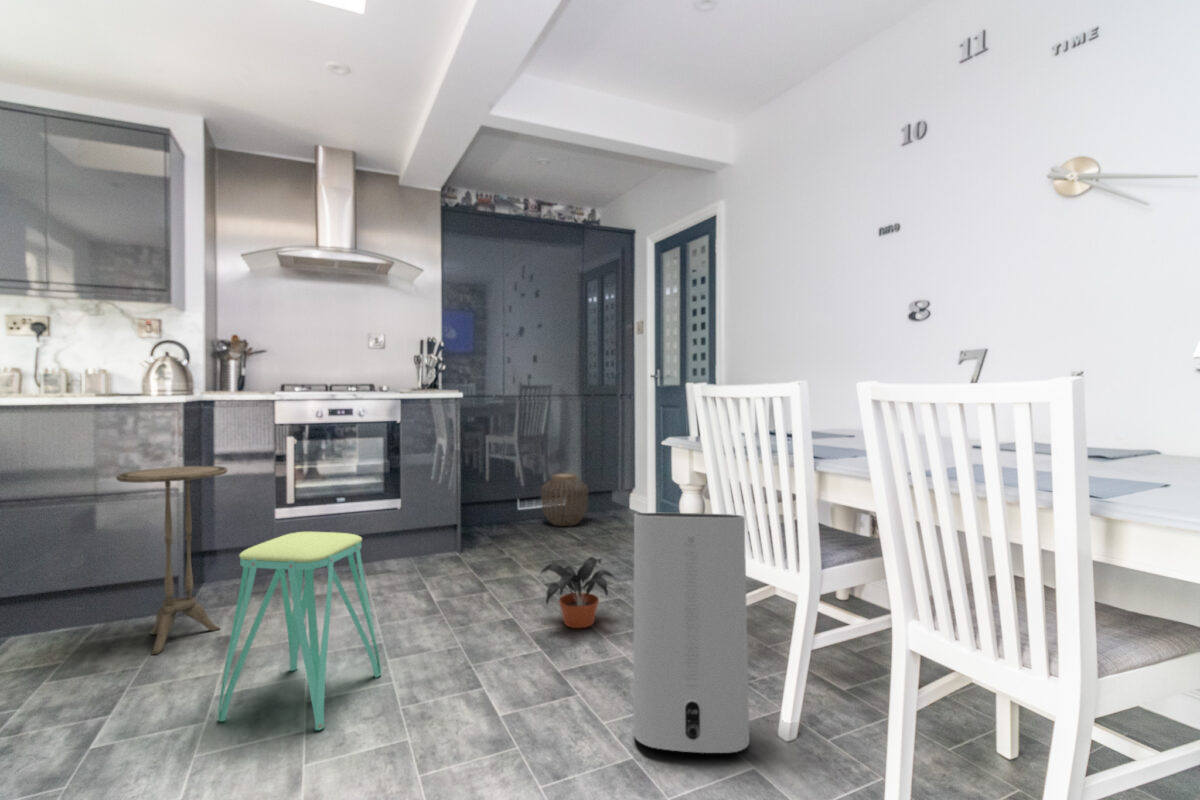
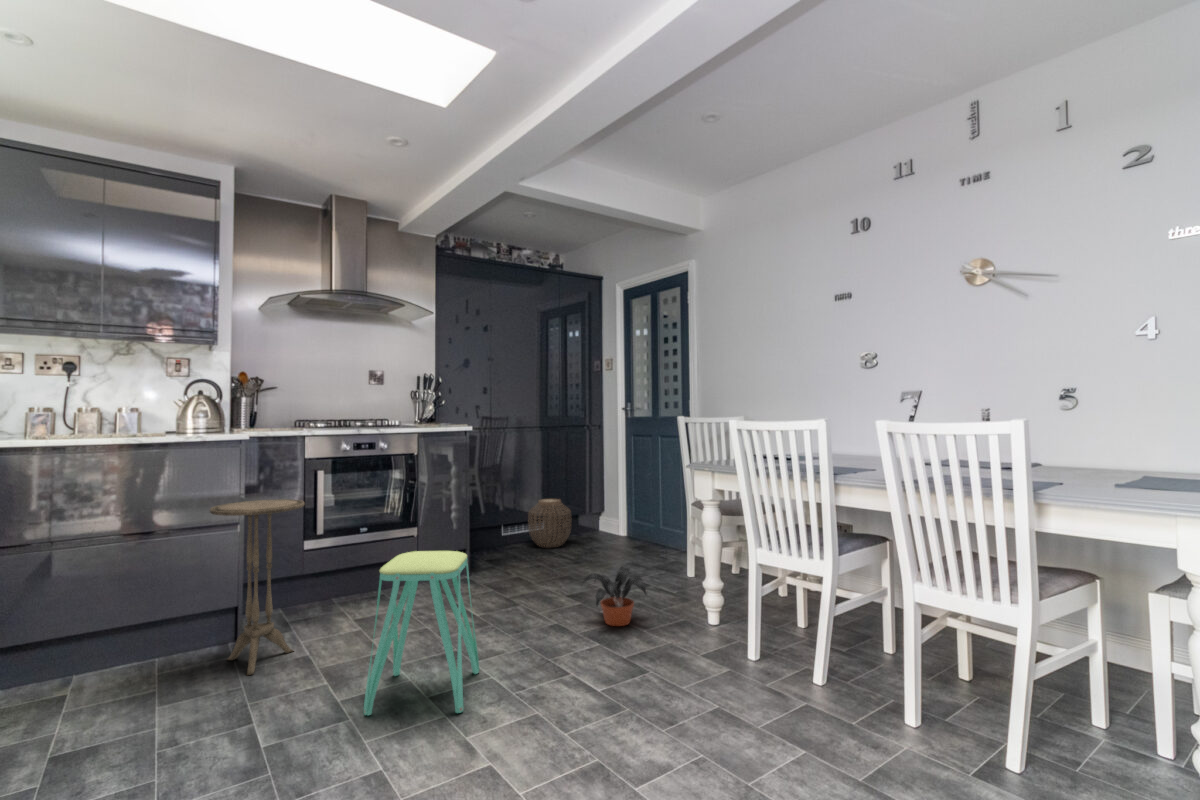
air purifier: present [633,513,749,753] -> none [701,520,797,696]

